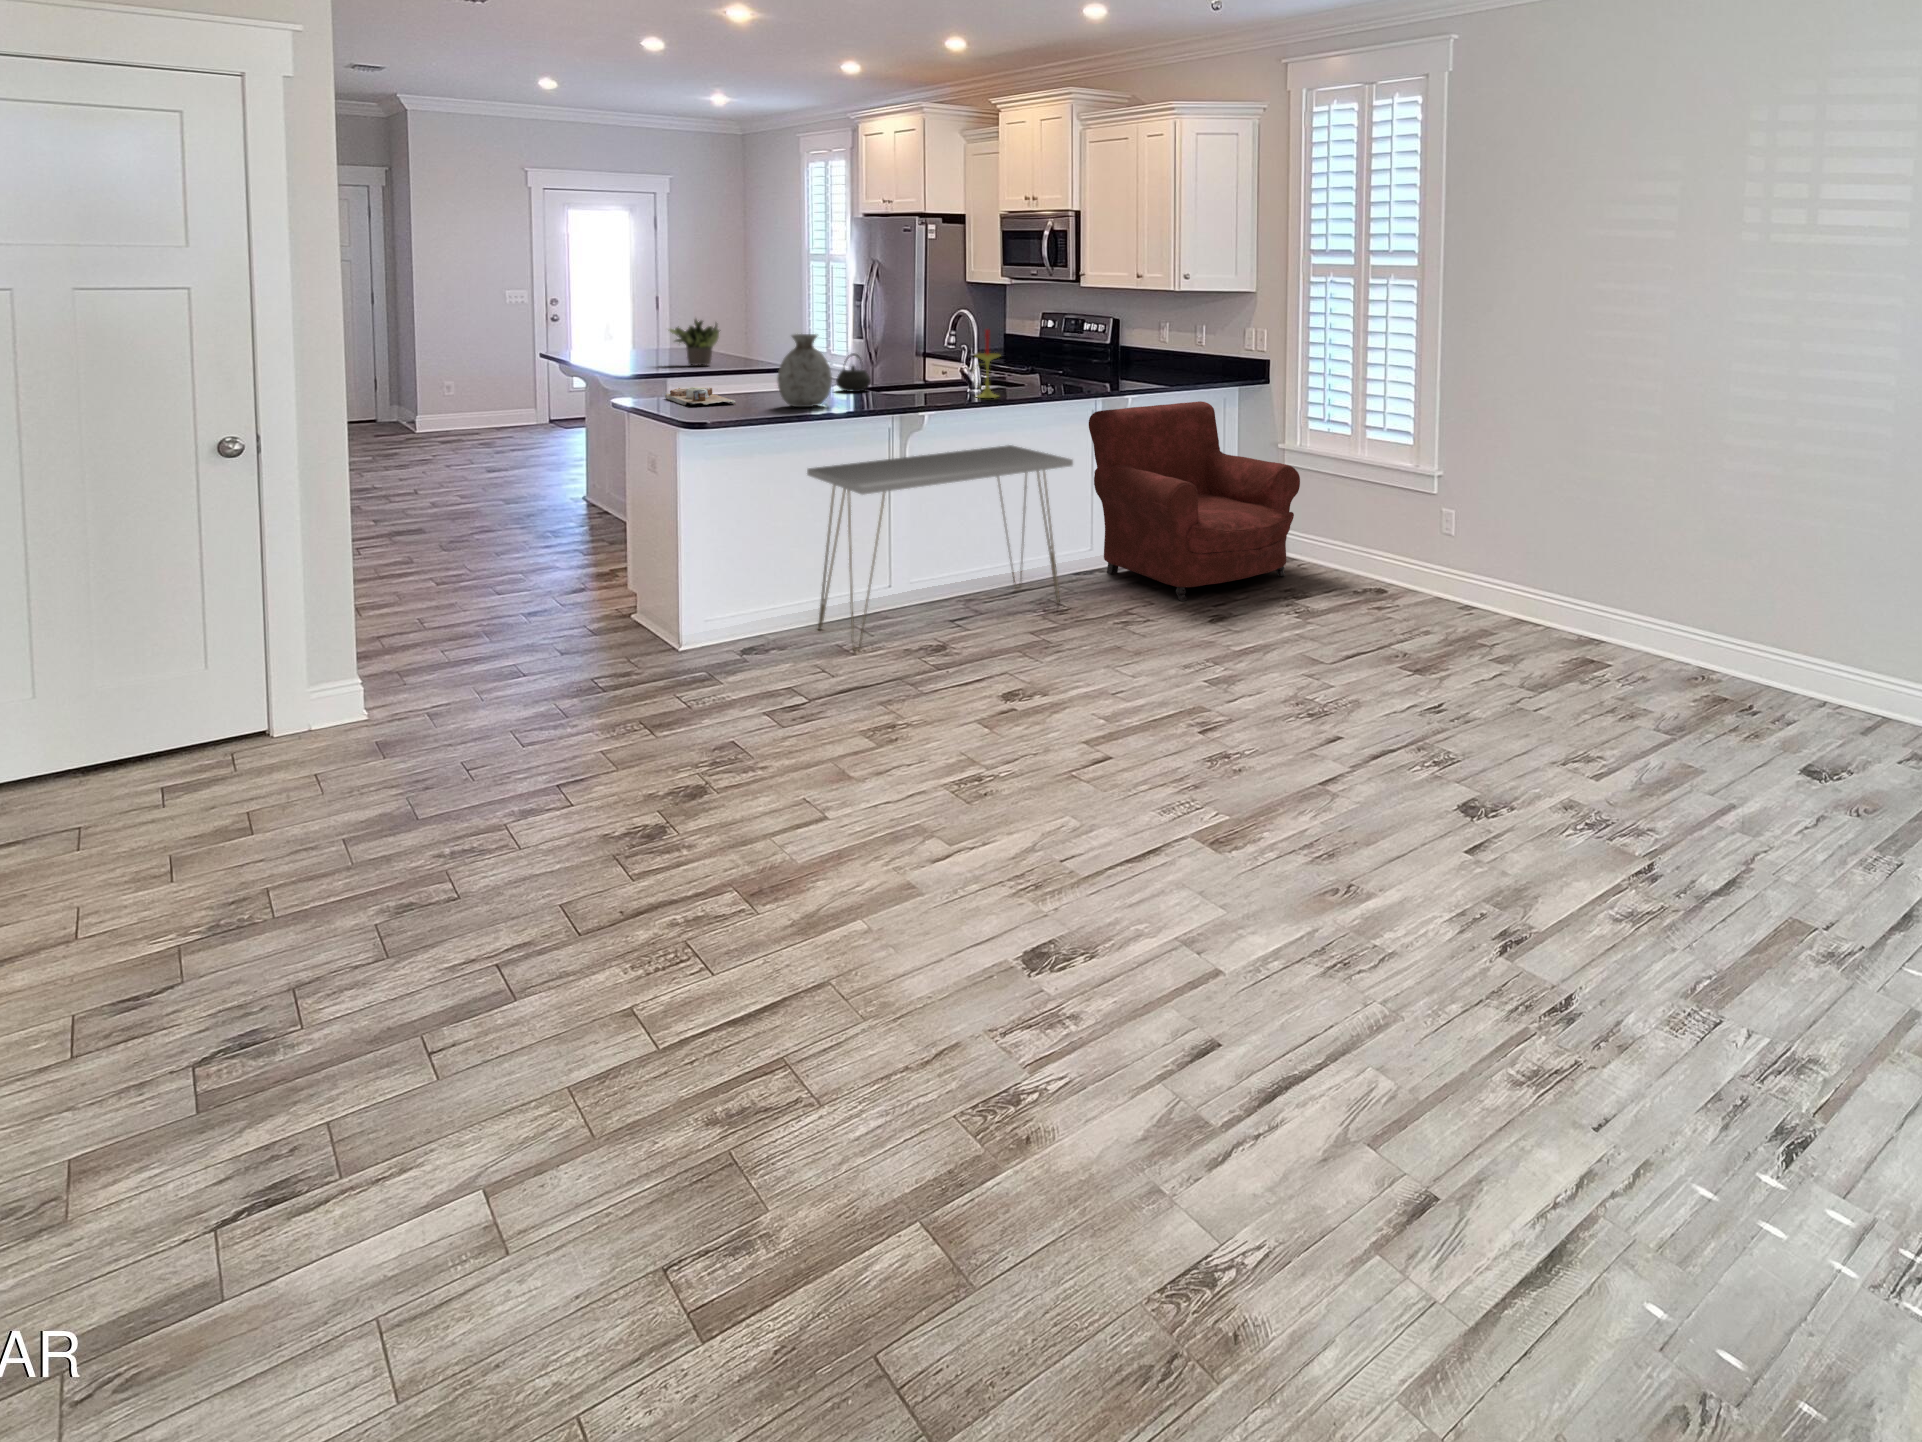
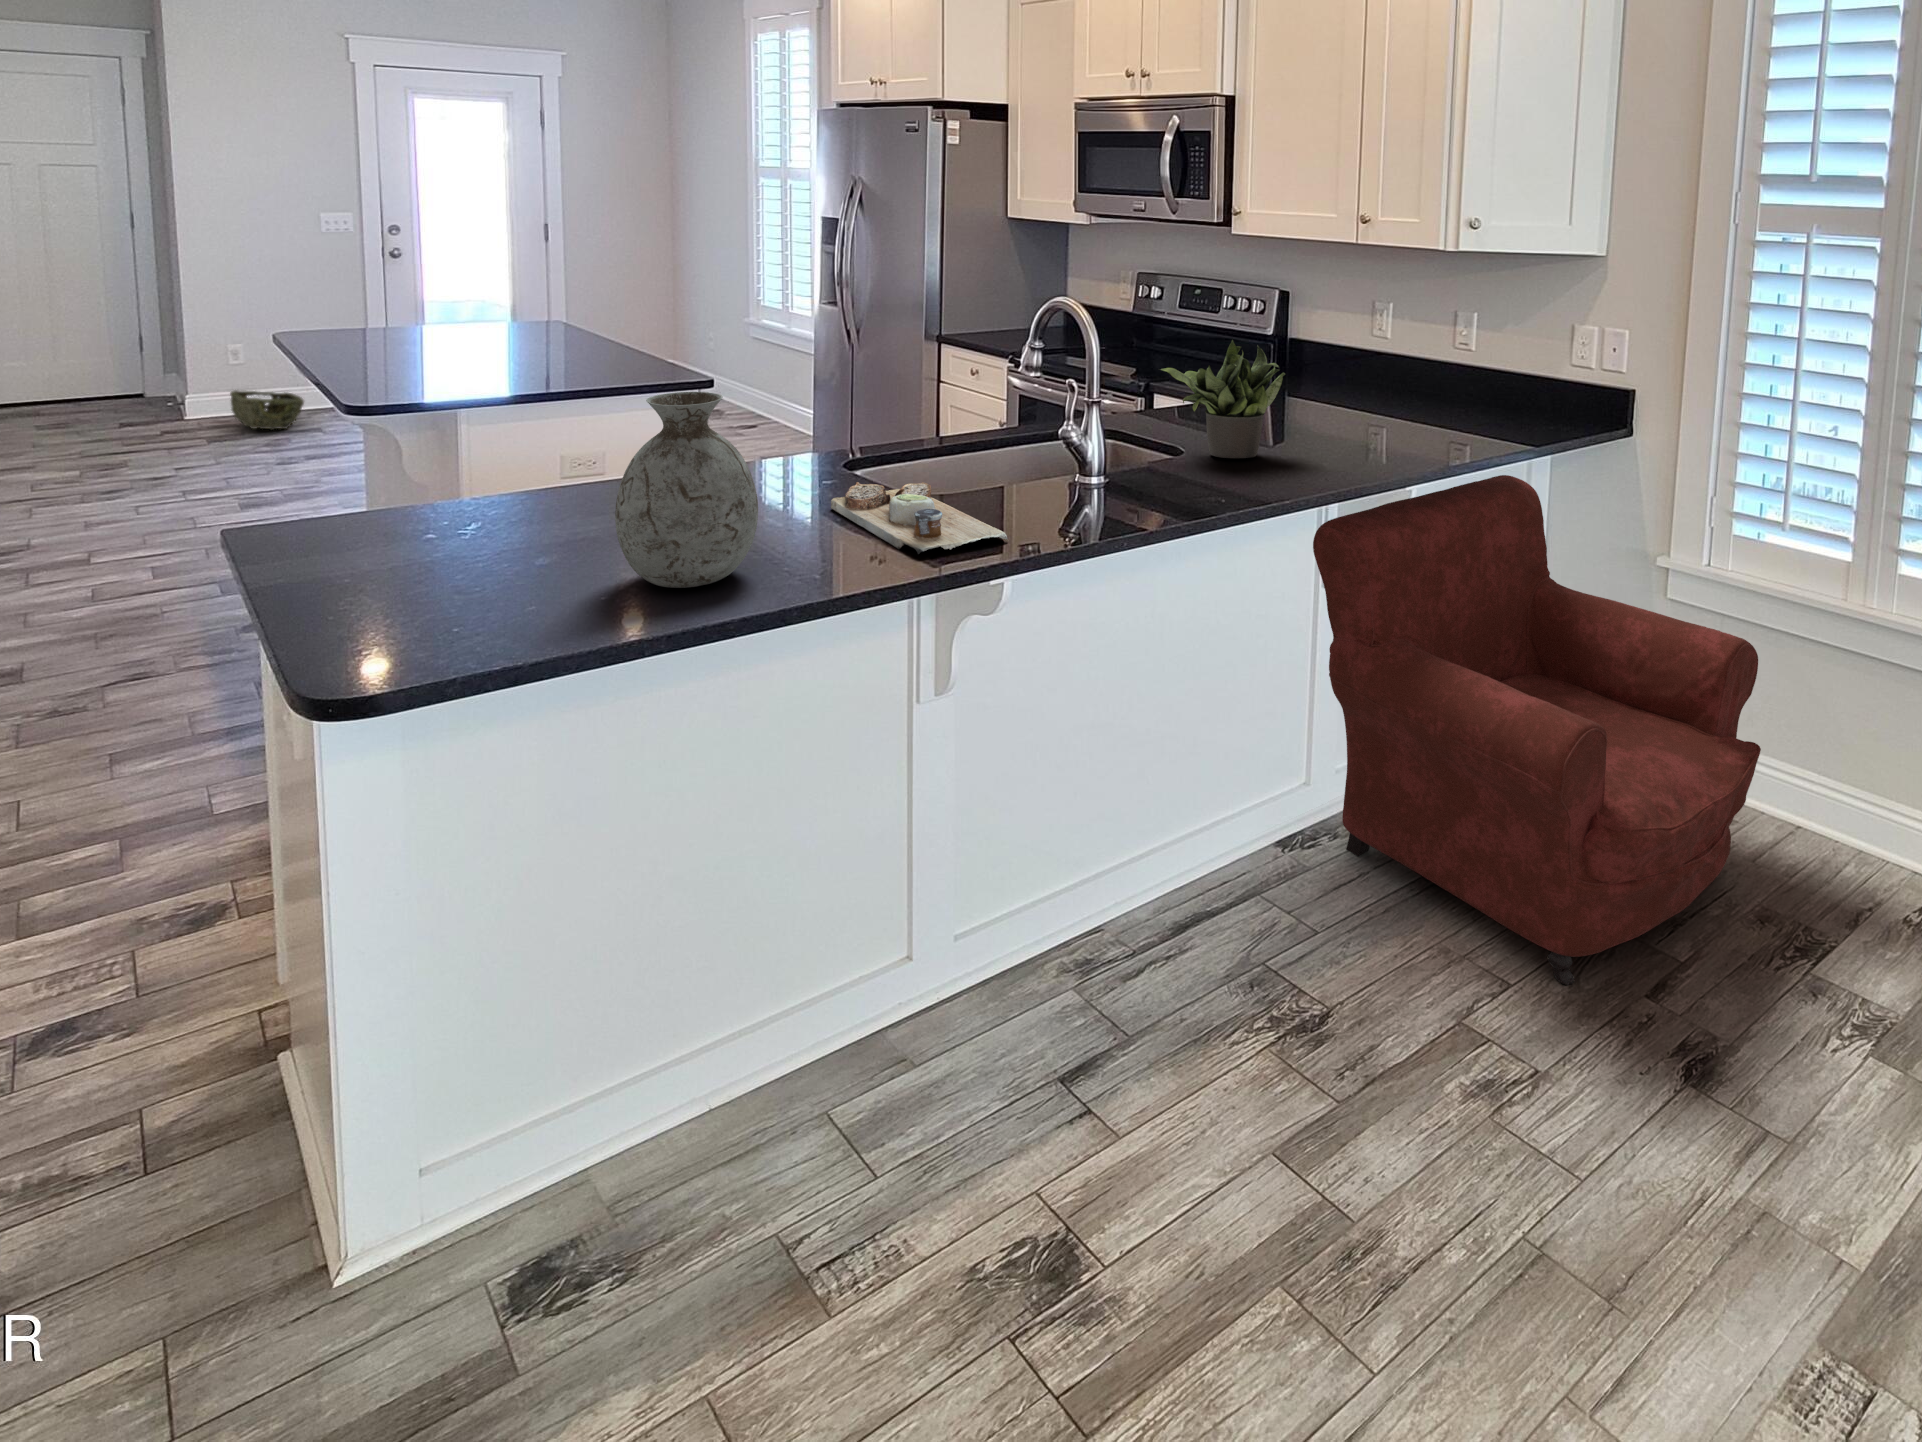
potted plant: present [669,319,719,365] -> present [1161,340,1285,458]
candle: present [975,329,1000,398] -> none [1091,354,1153,519]
kettle: present [836,353,871,392] -> none [779,398,855,485]
cutting board: present [665,388,736,406] -> present [831,482,1009,554]
woven basket: none [447,409,498,436] -> present [230,390,304,430]
console table: present [807,445,1073,651] -> none [694,610,1345,1308]

